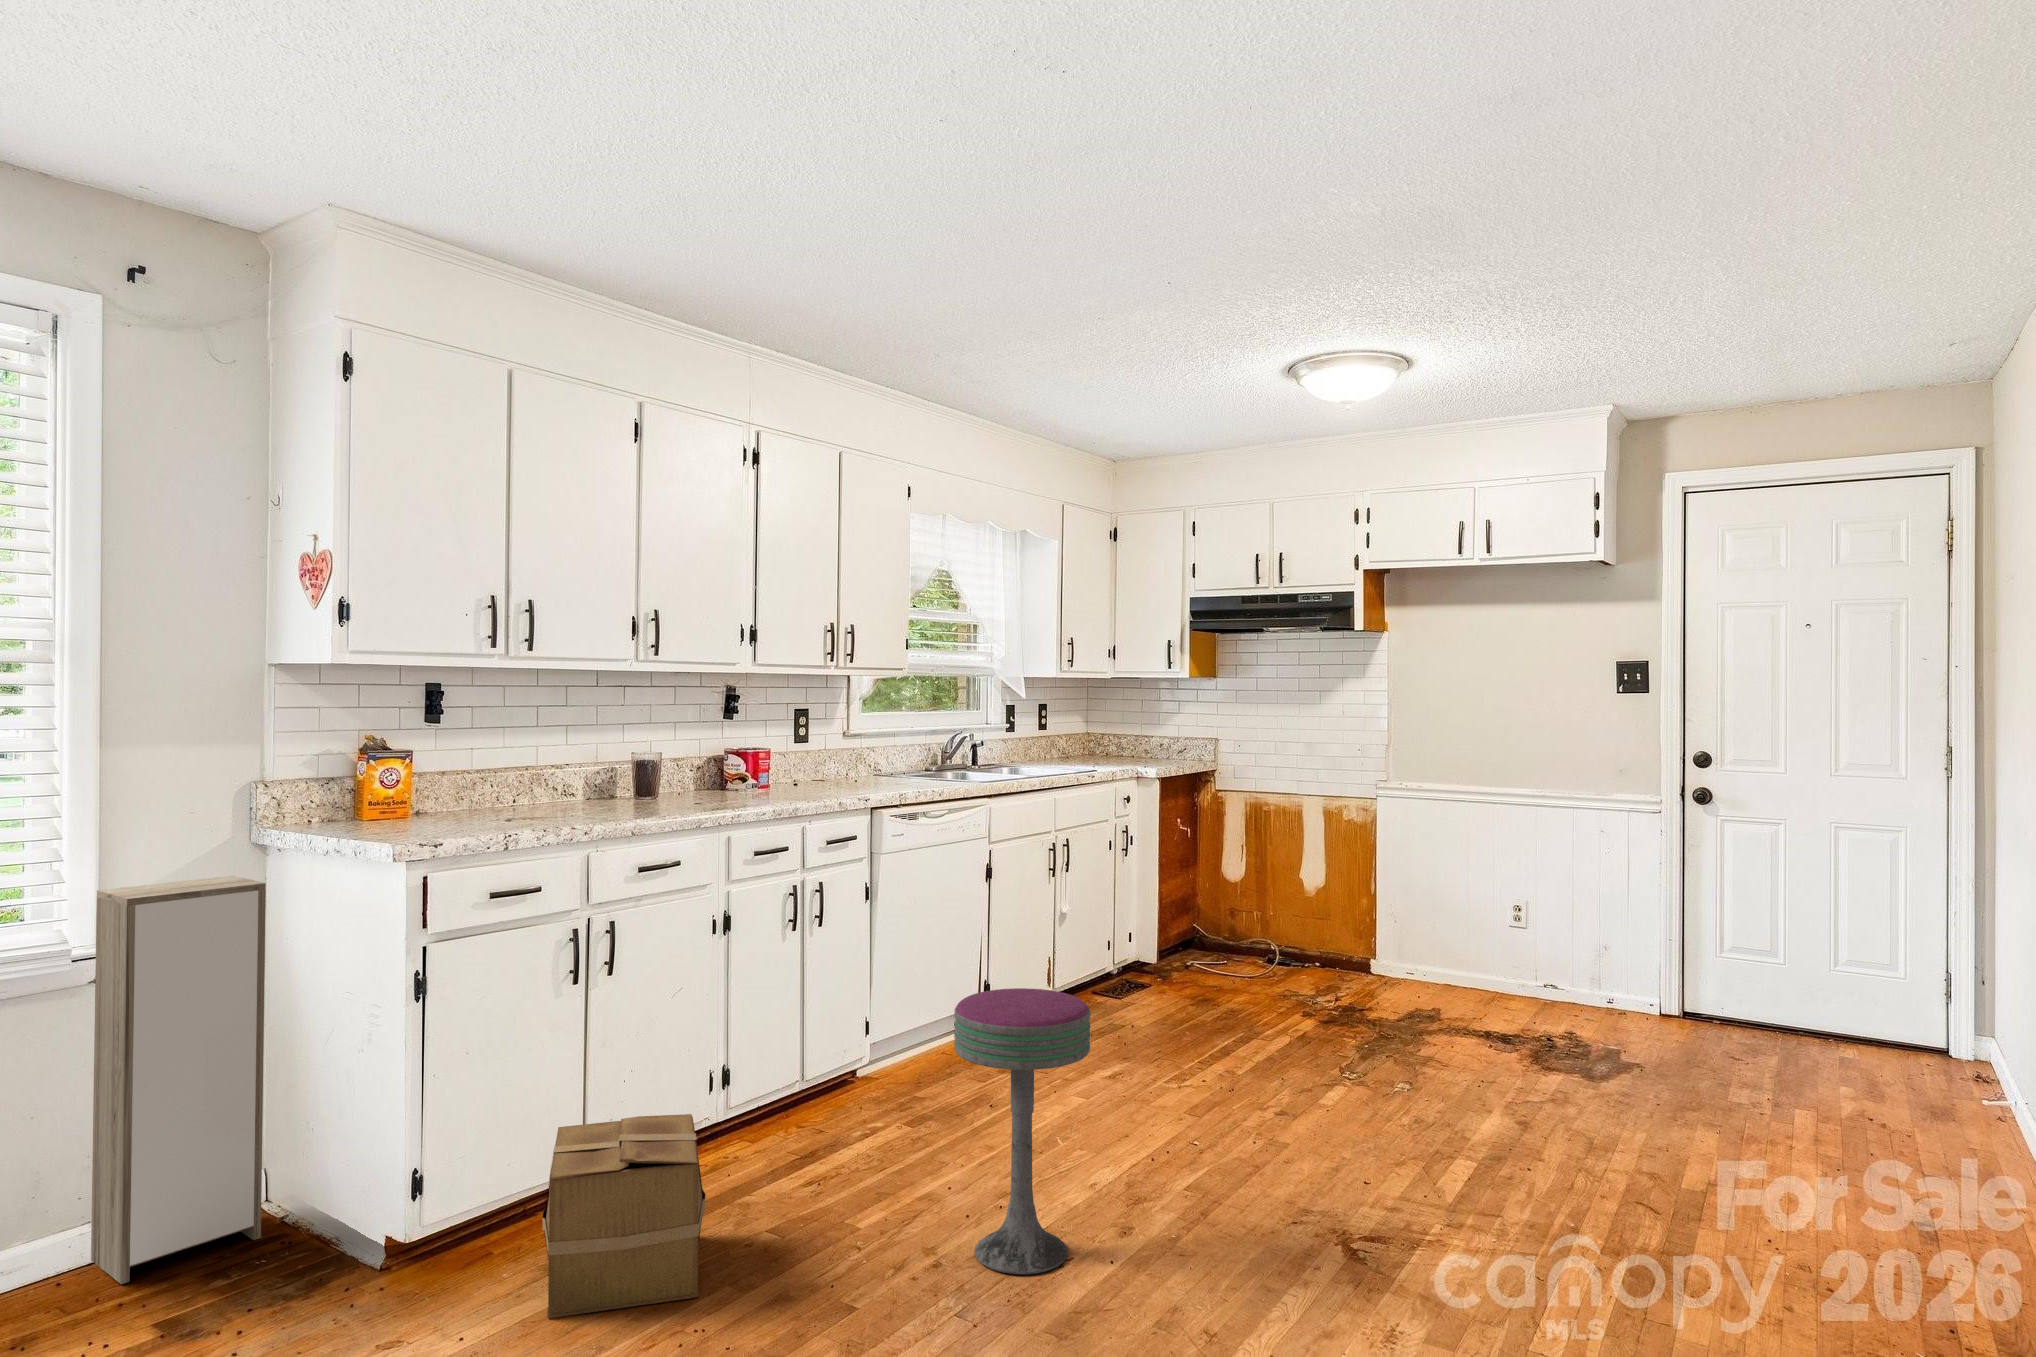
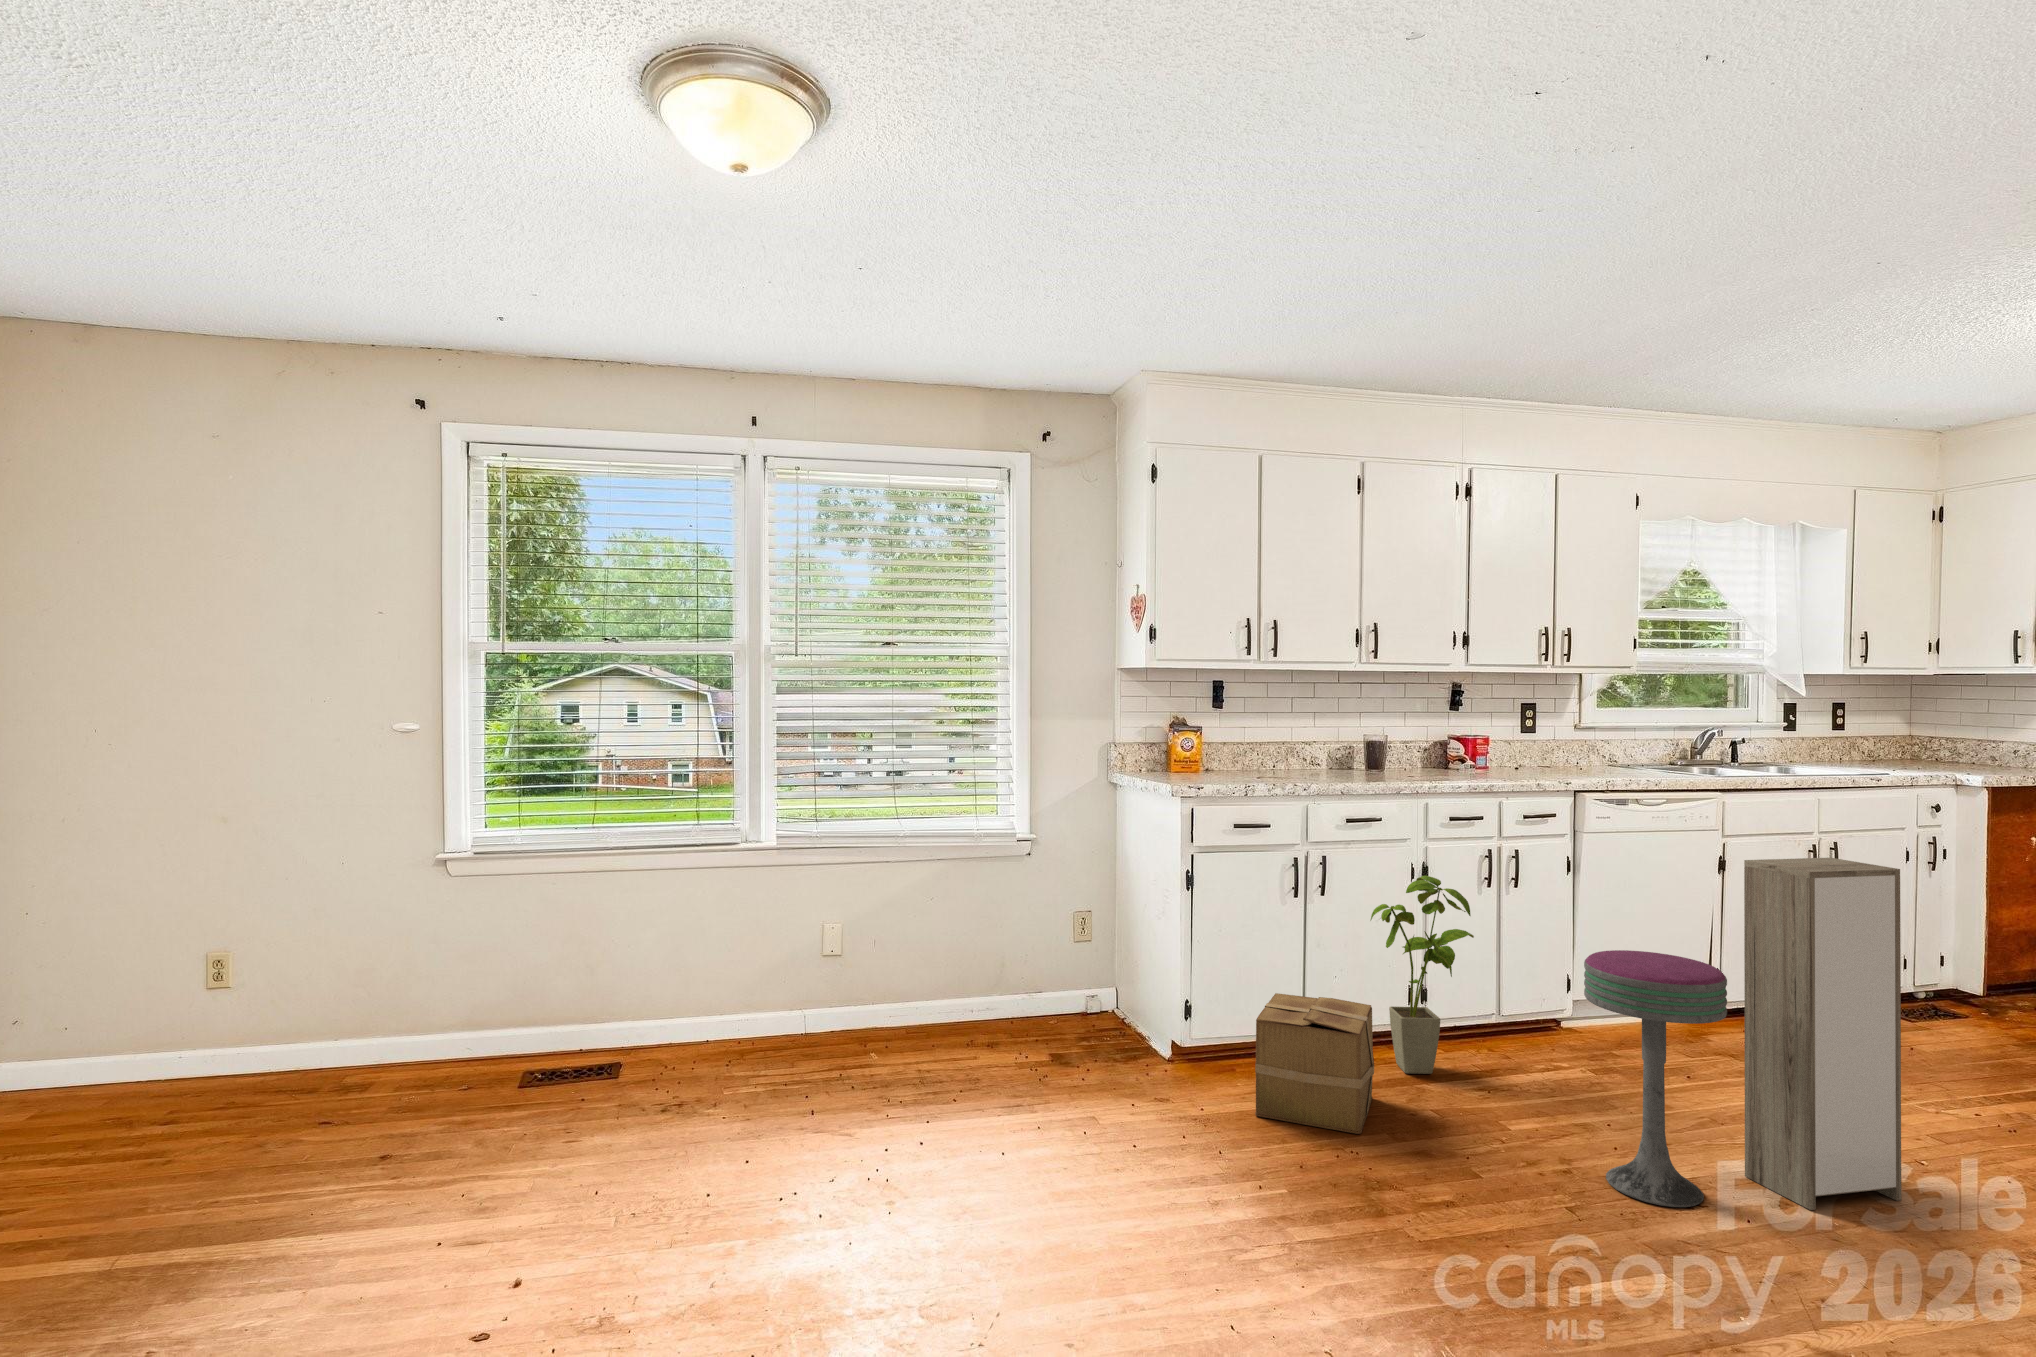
storage cabinet: present [91,876,266,1284] -> present [1744,858,1901,1210]
house plant: none [672,930,801,1187] -> present [1371,876,1474,1074]

